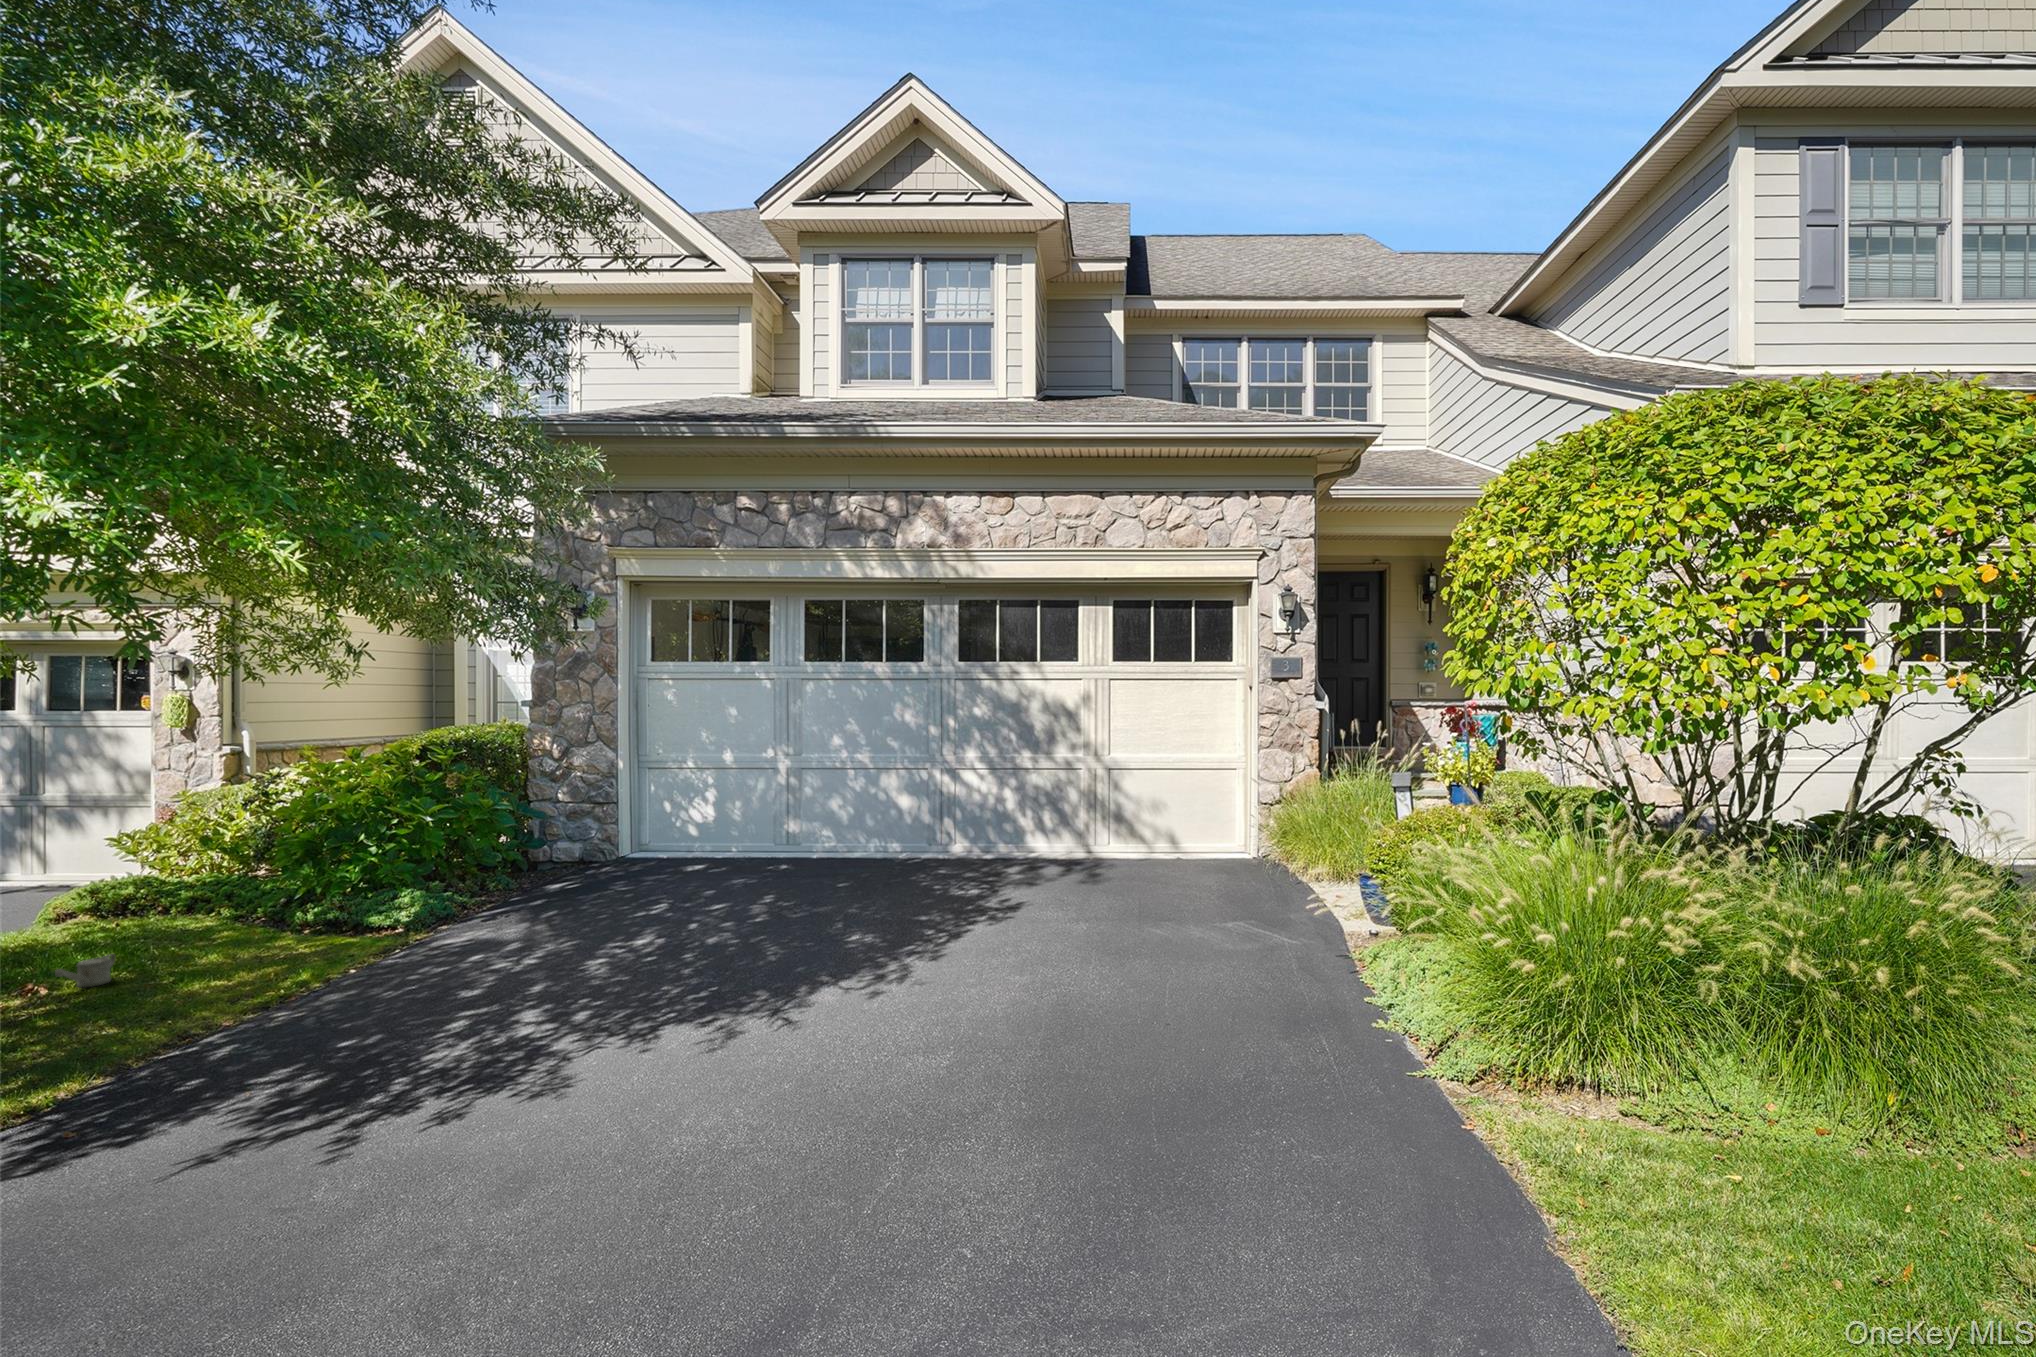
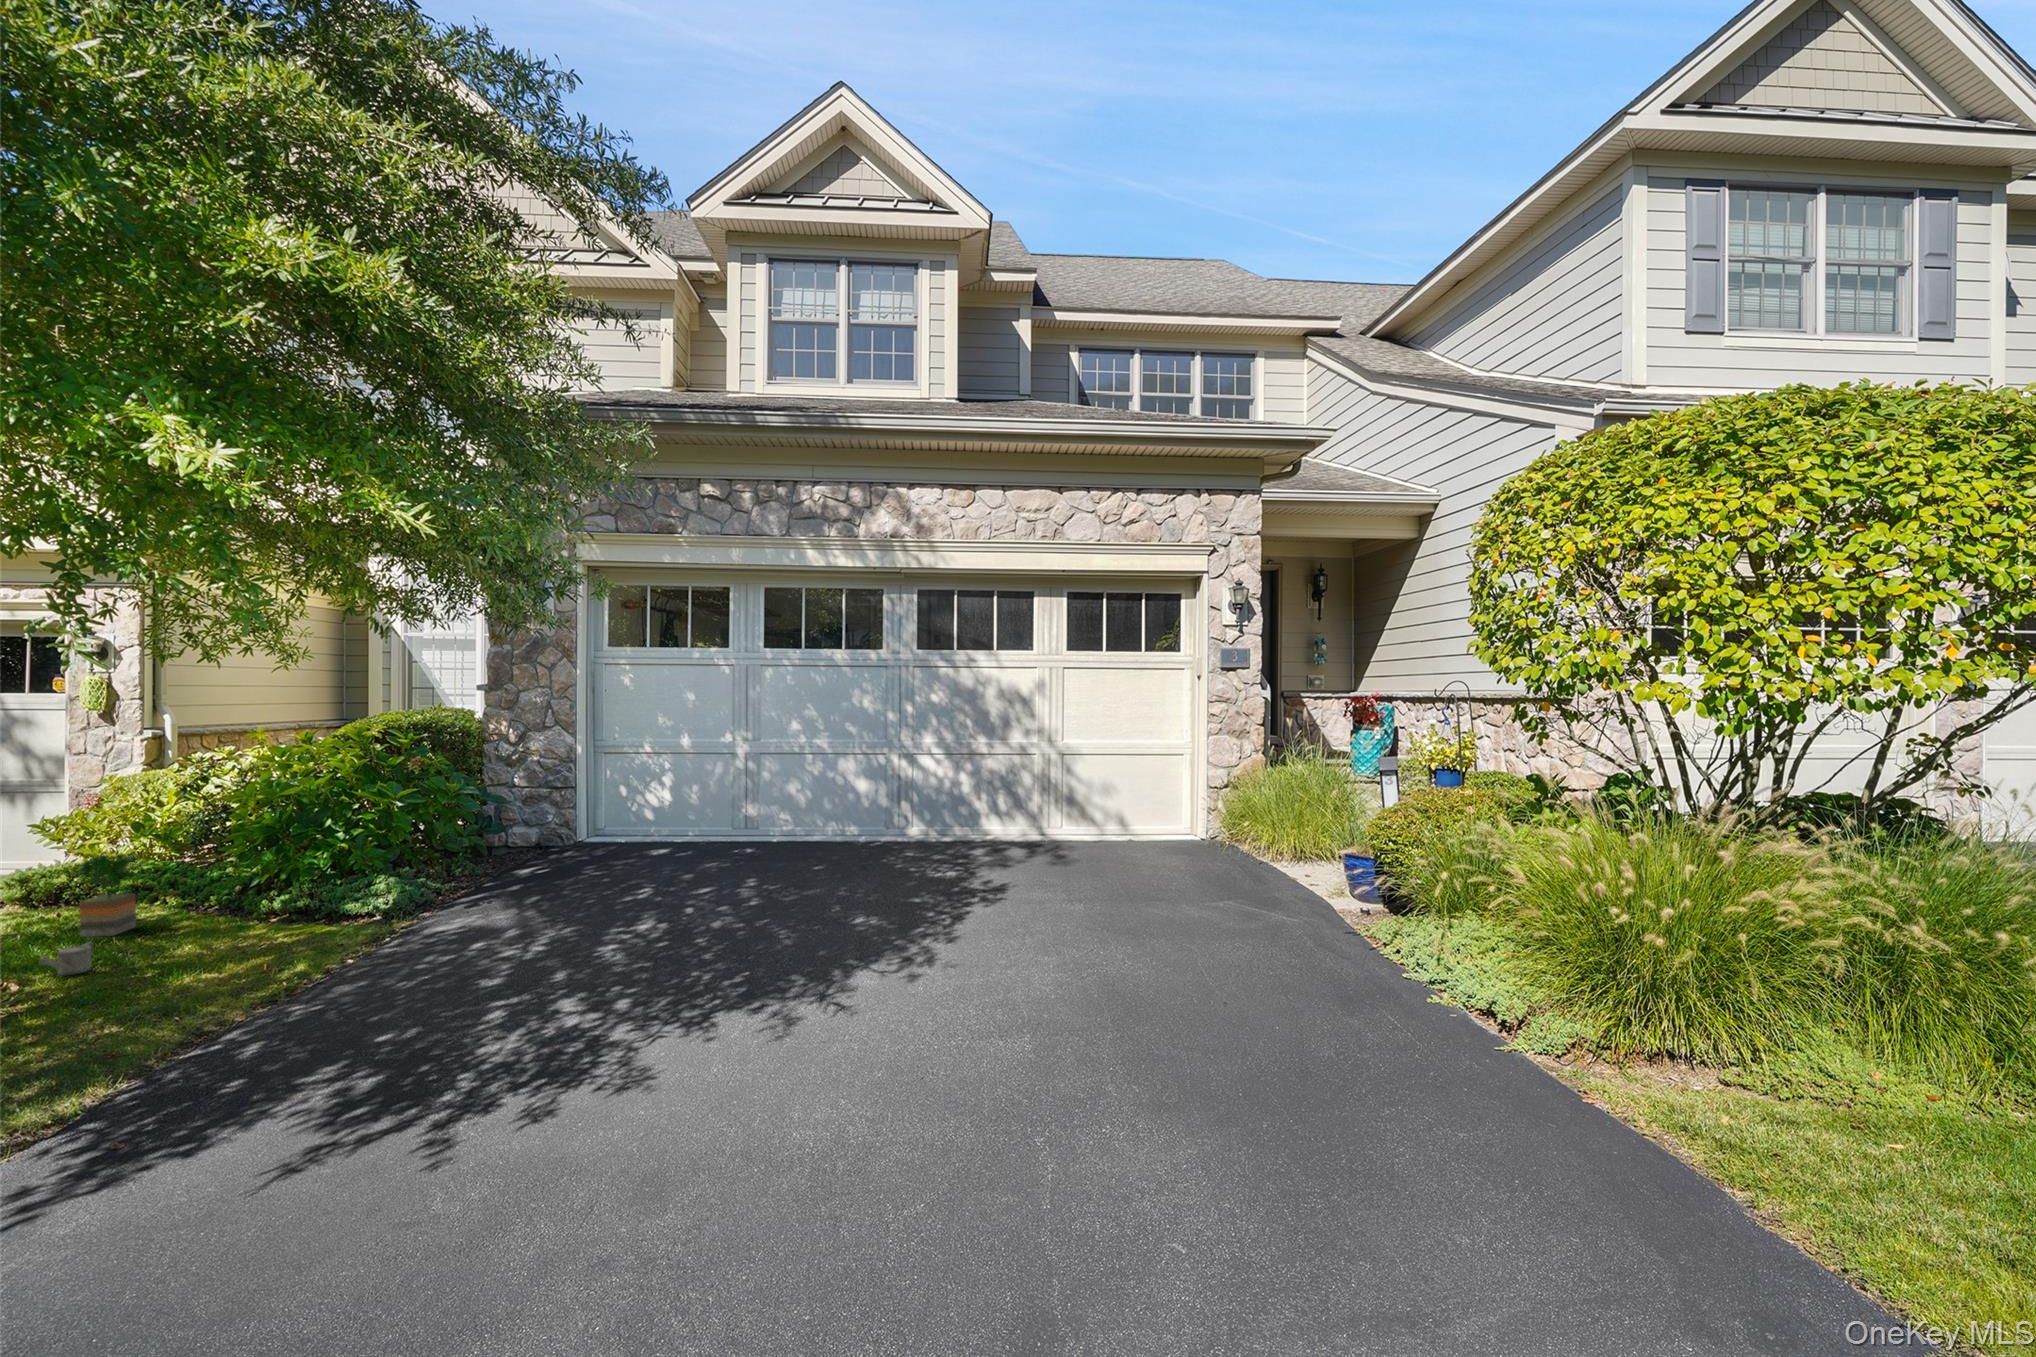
potted tree: none [113,864,185,948] -> present [80,854,146,937]

